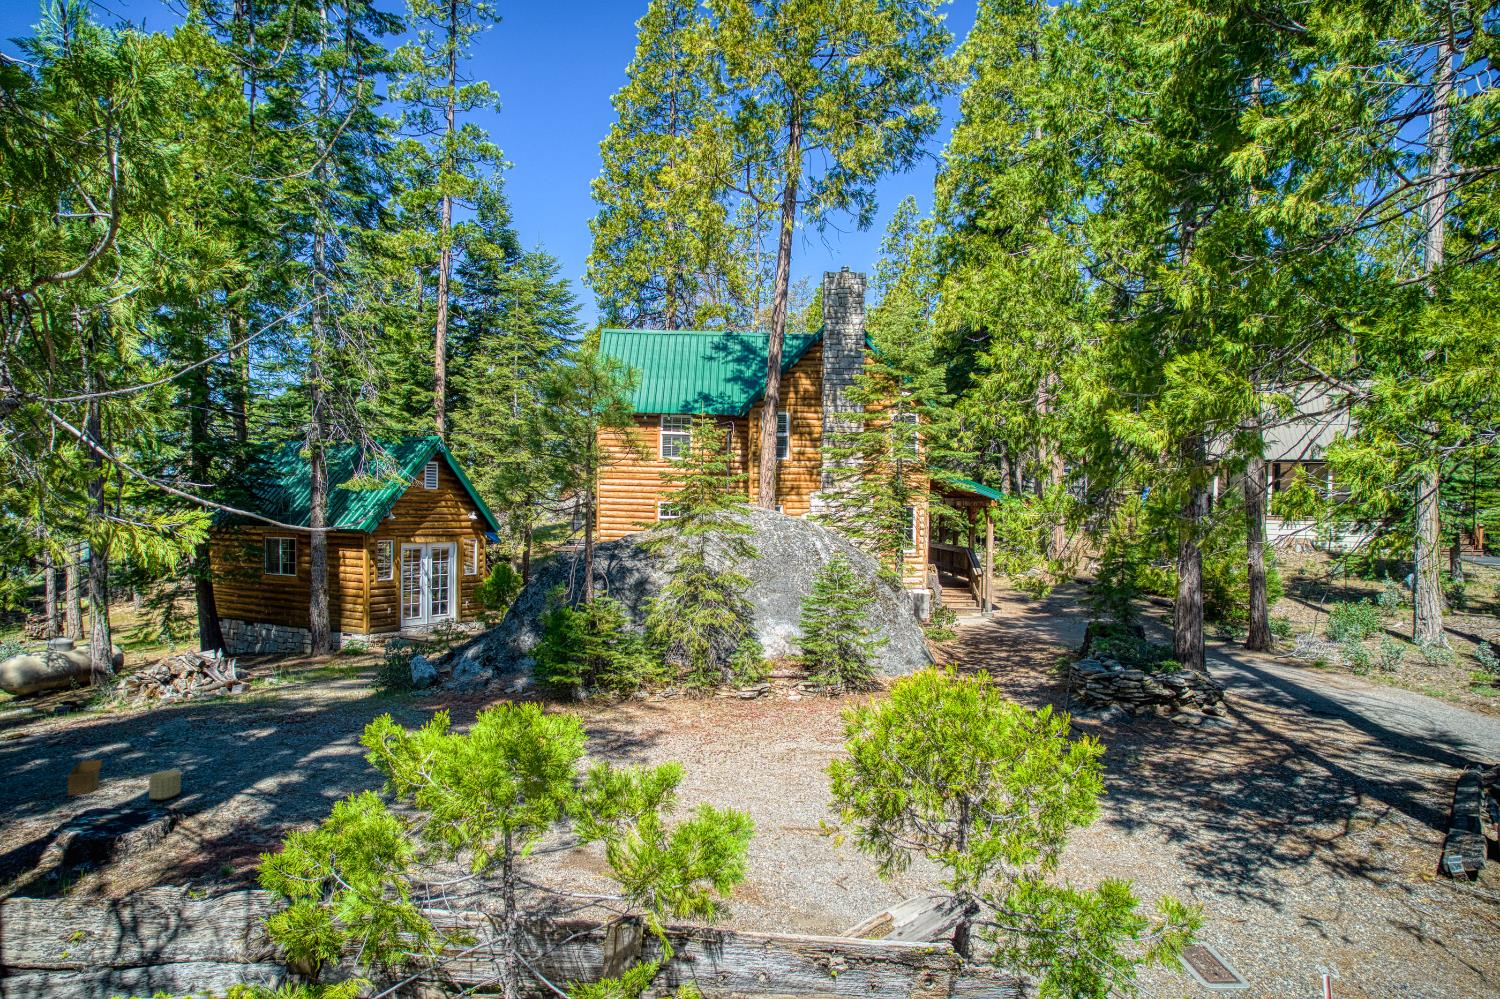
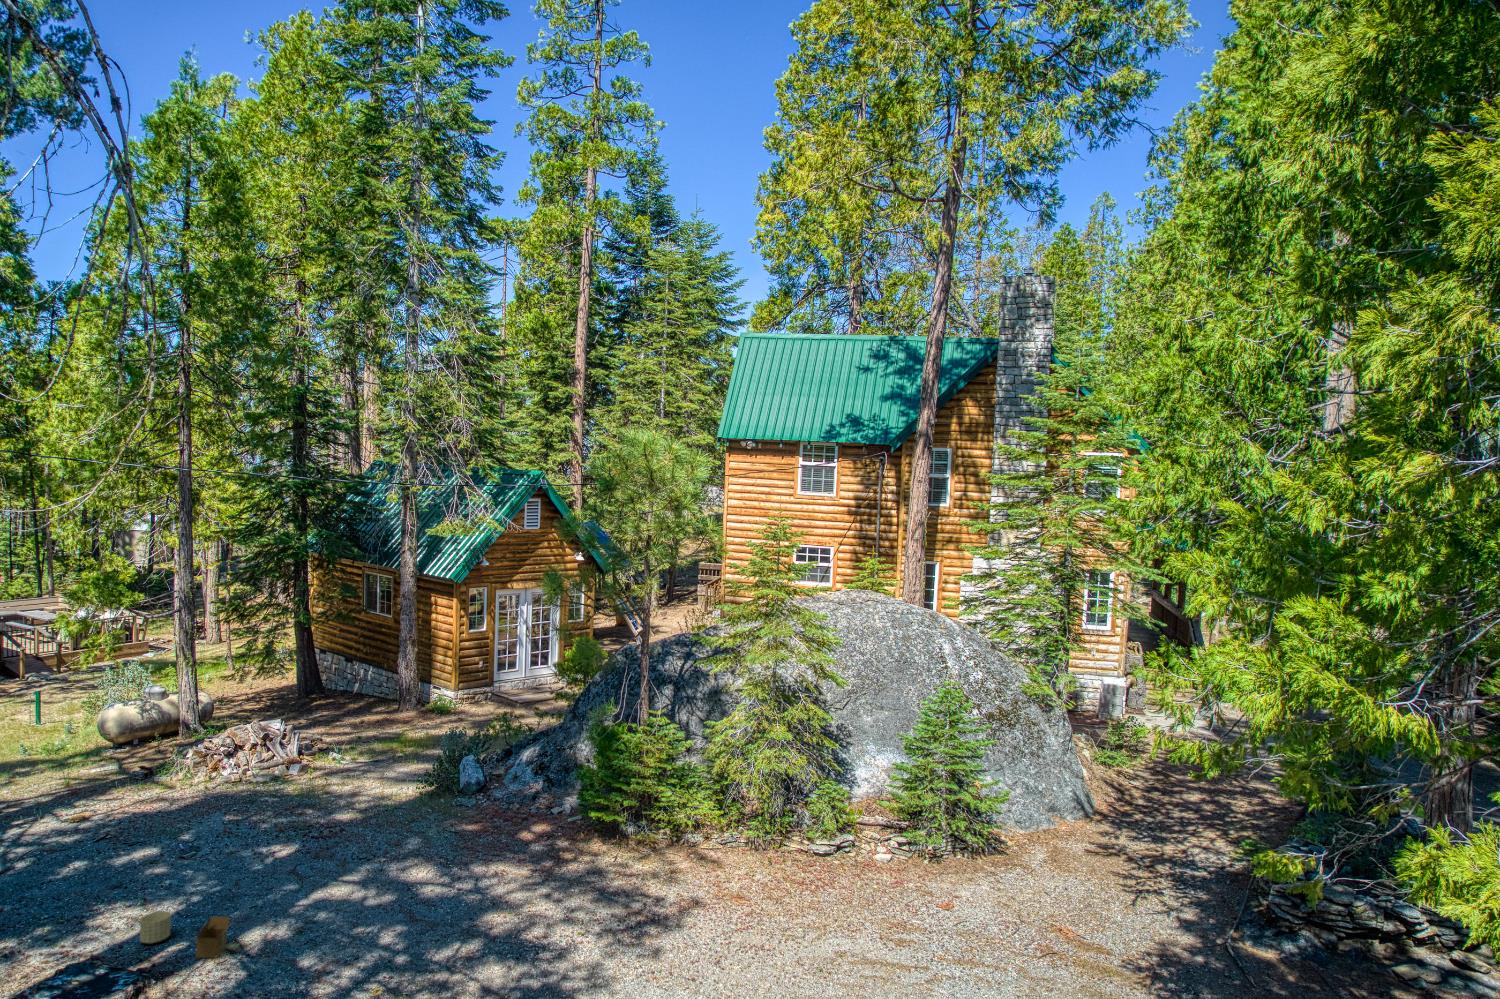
cardboard box: present [66,760,102,795] -> present [196,917,230,958]

